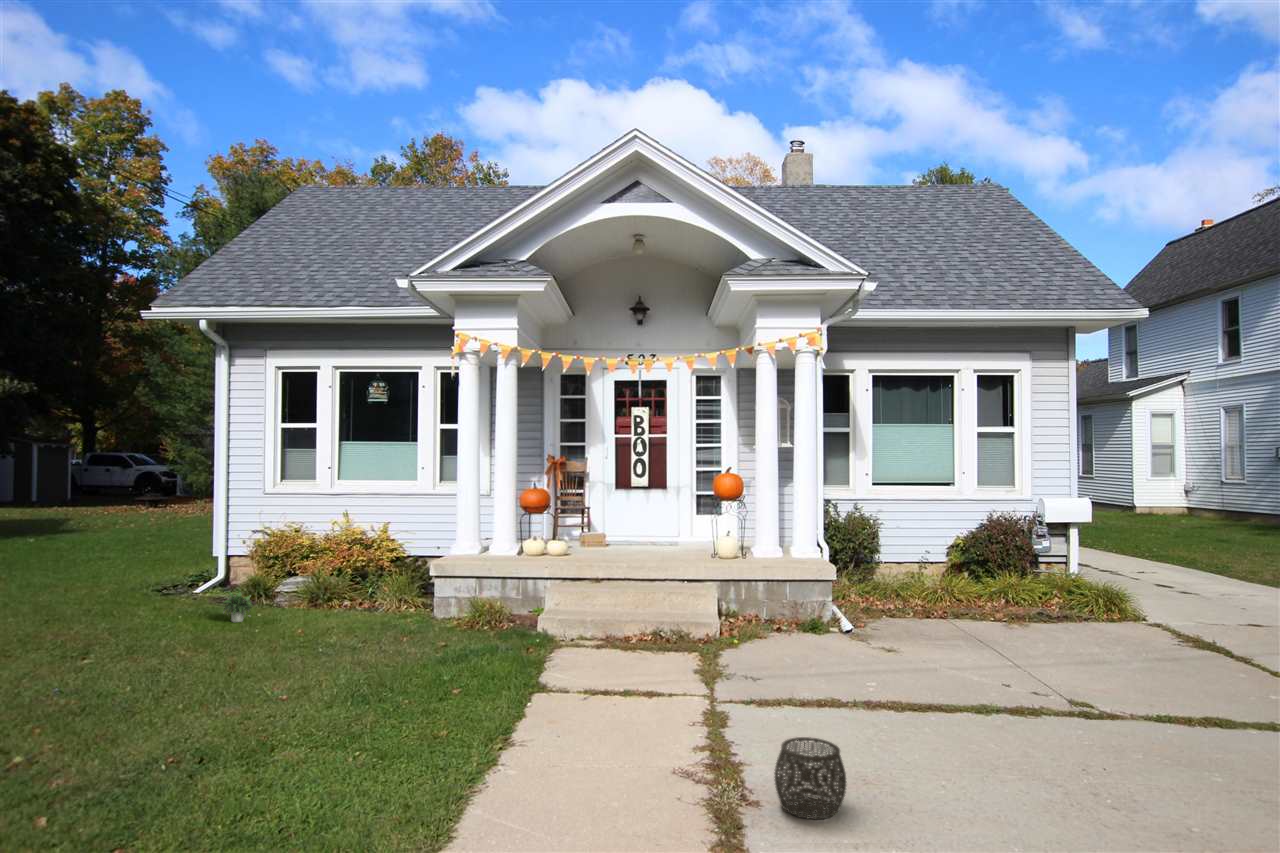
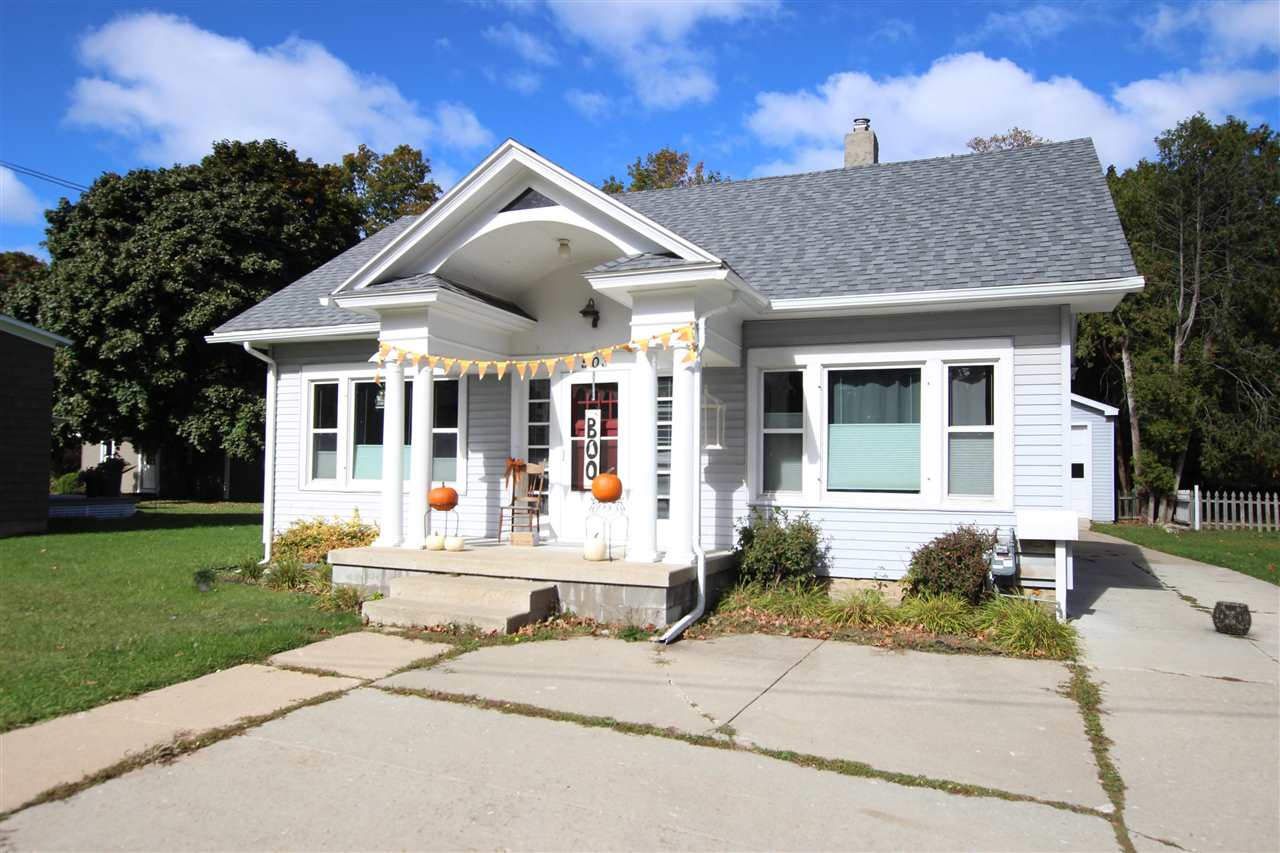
woven basket: present [774,737,846,820] -> present [1212,601,1252,635]

